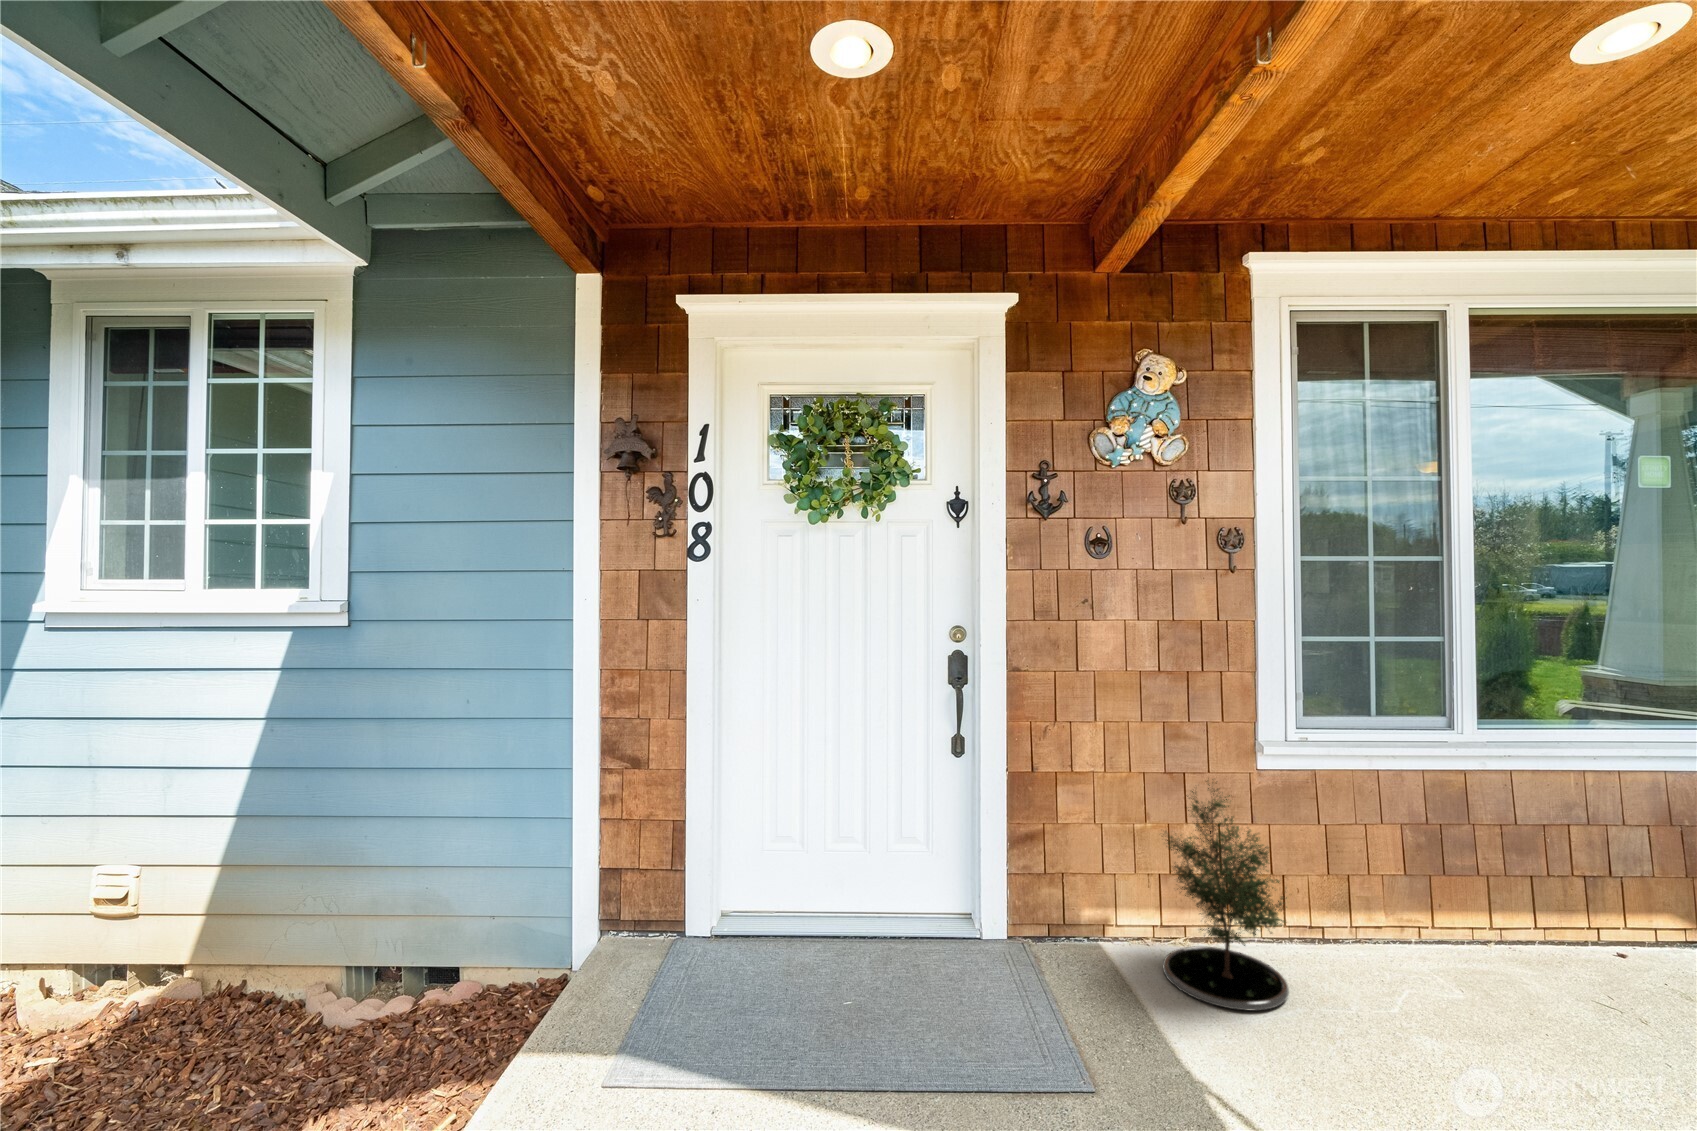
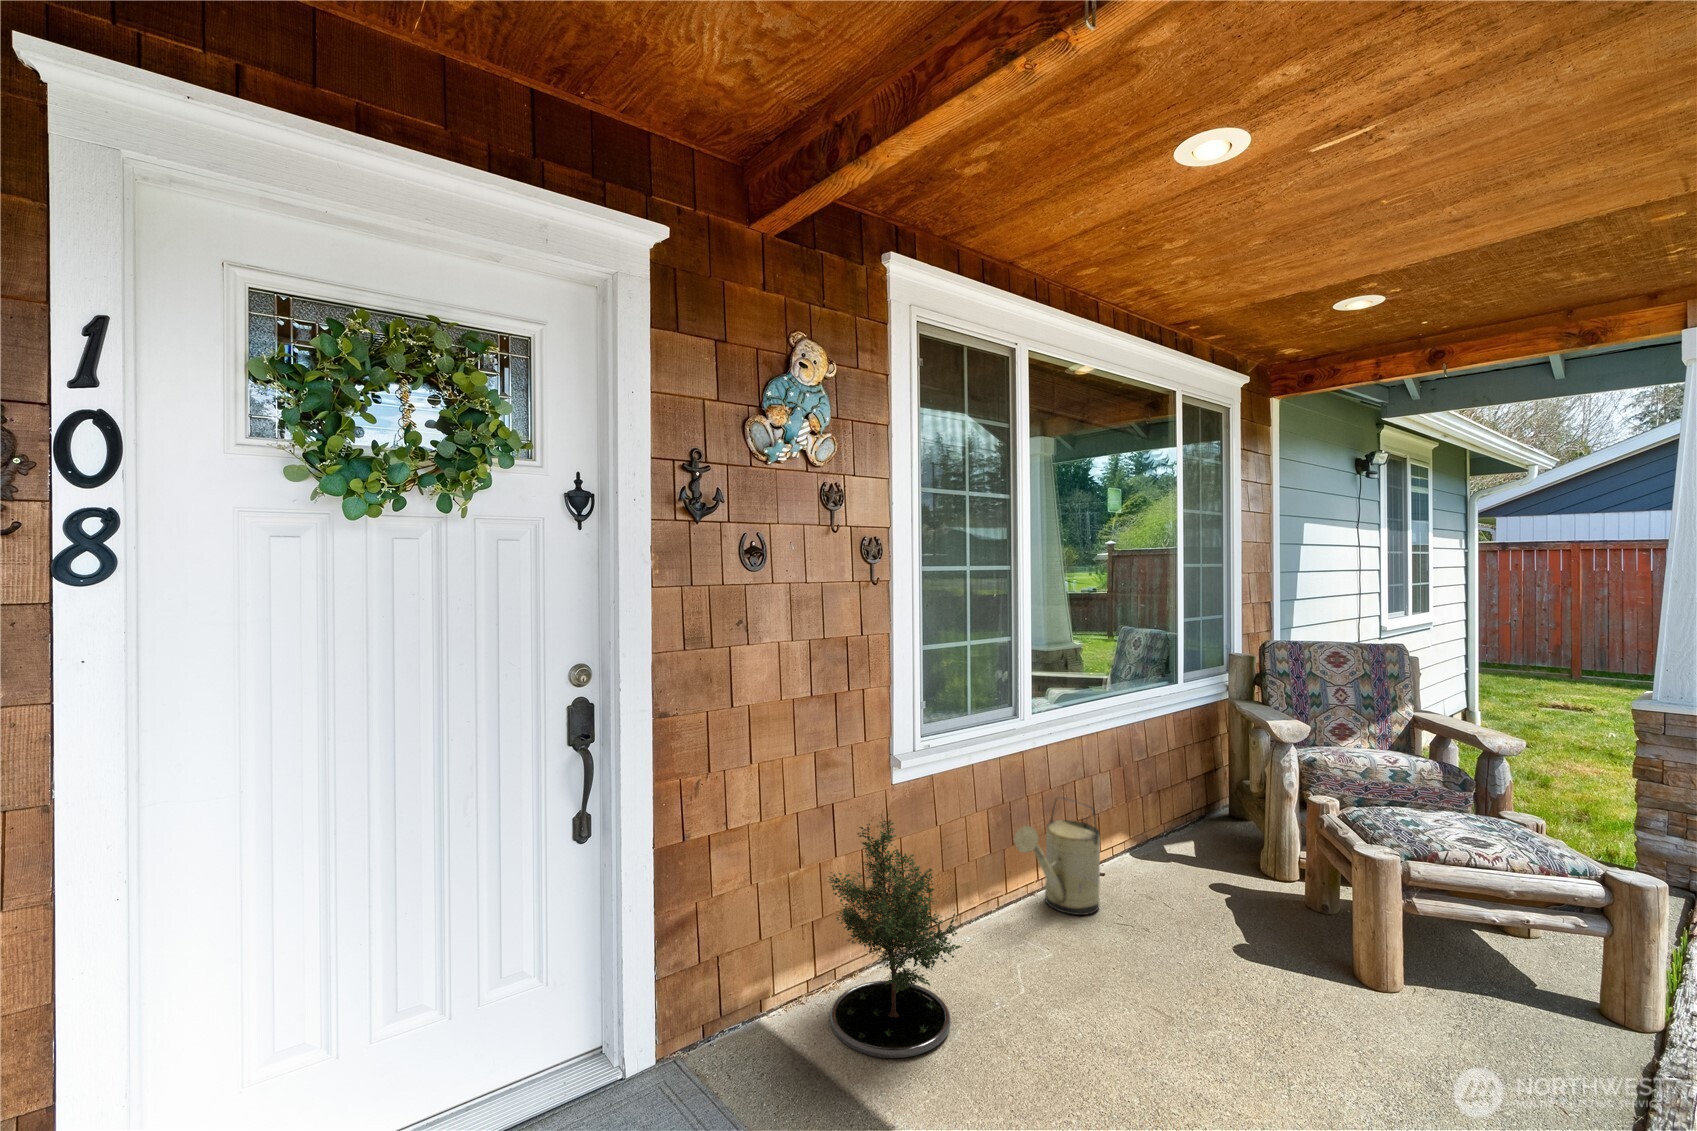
watering can: none [1429,832,1584,978] -> present [1014,799,1100,915]

